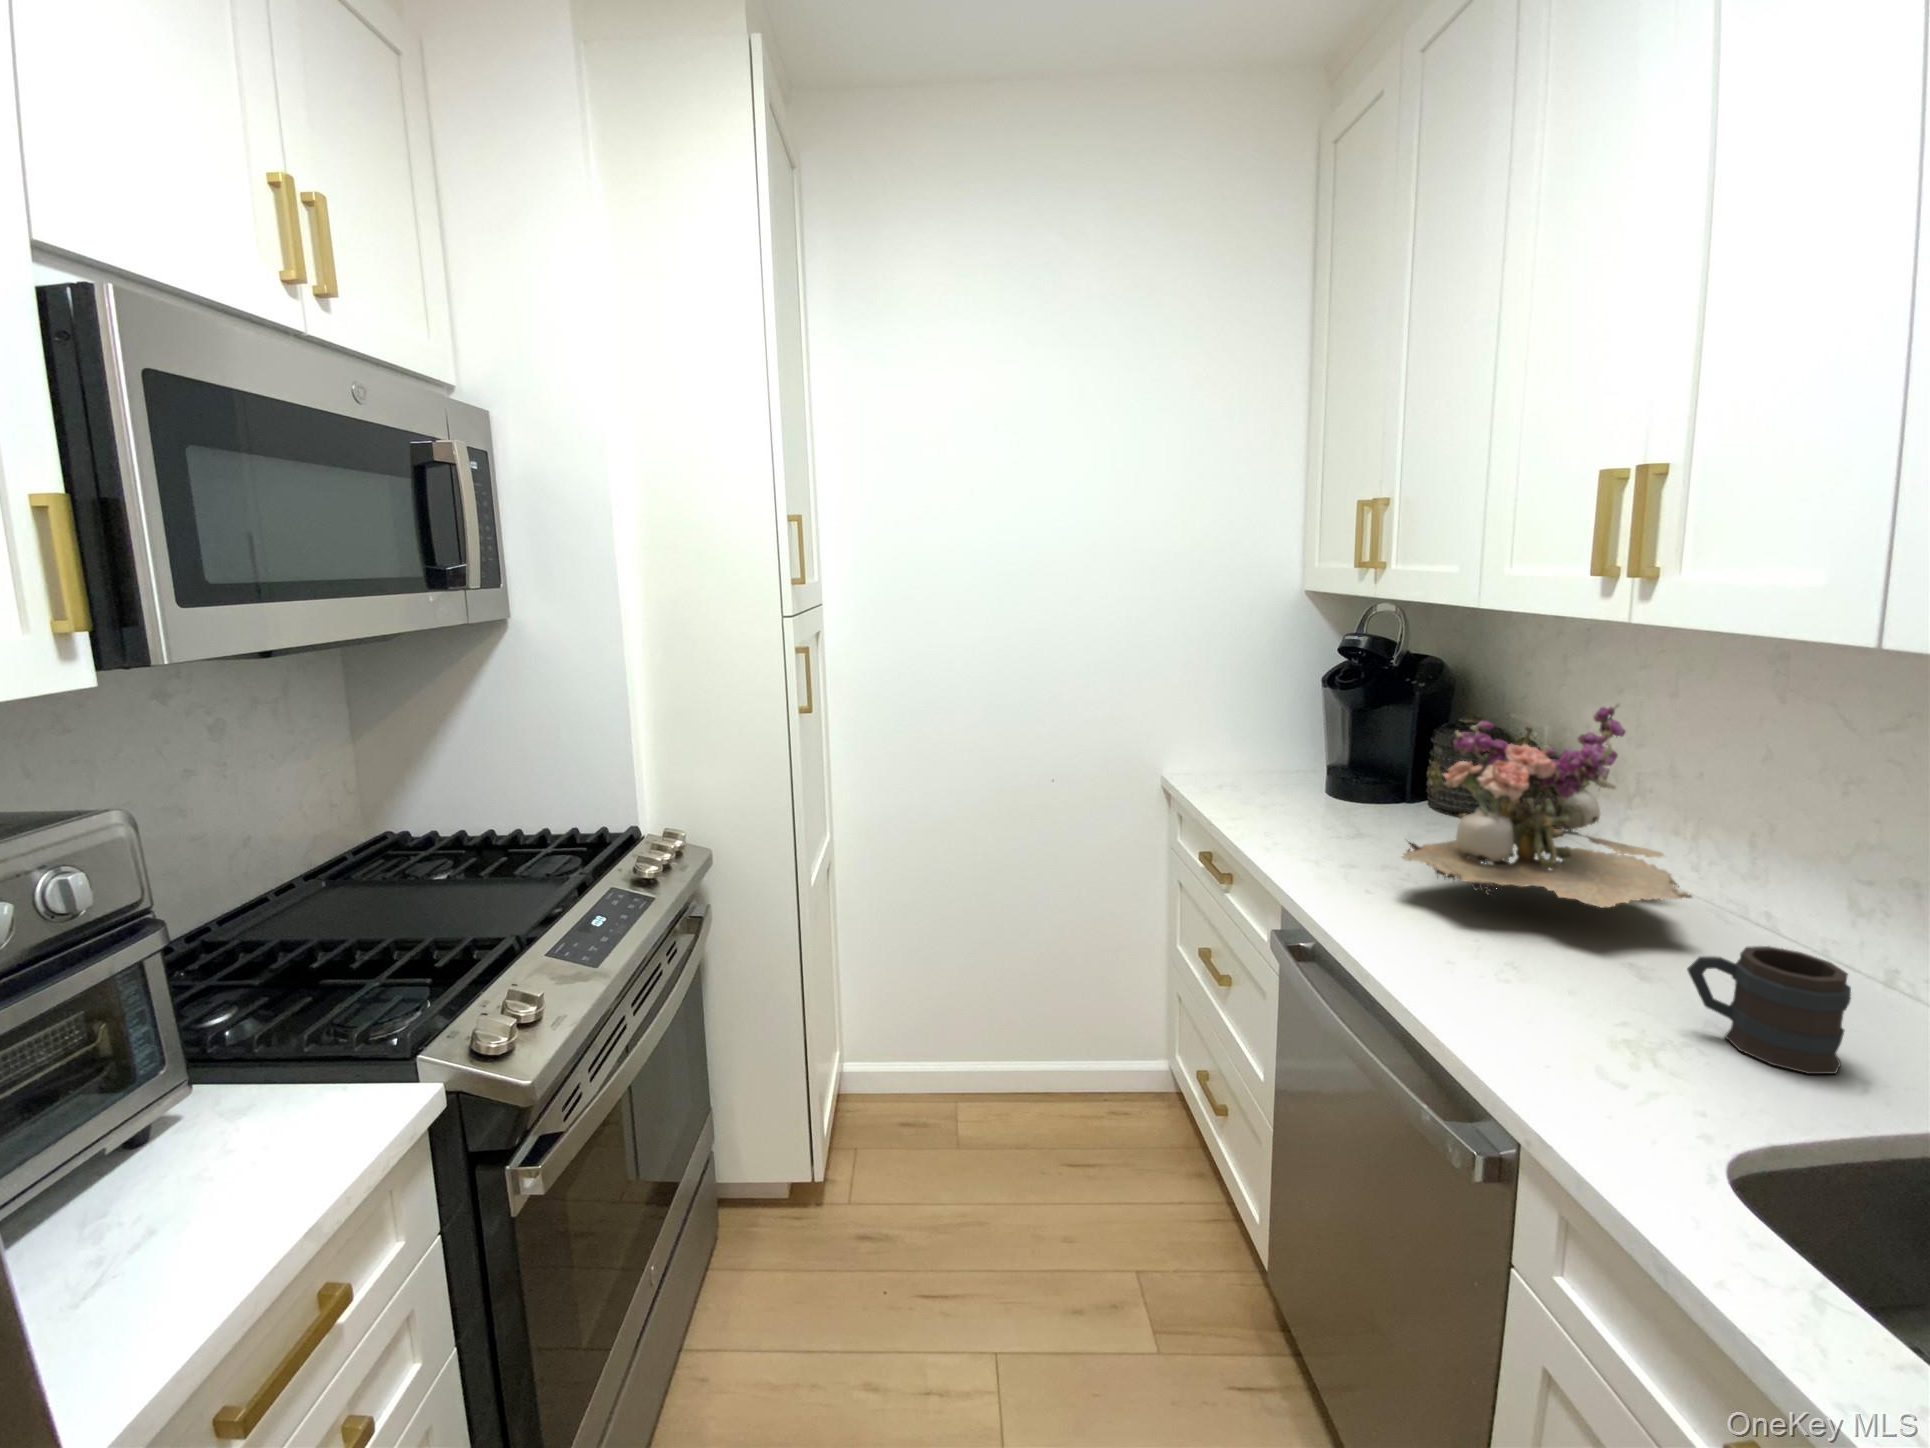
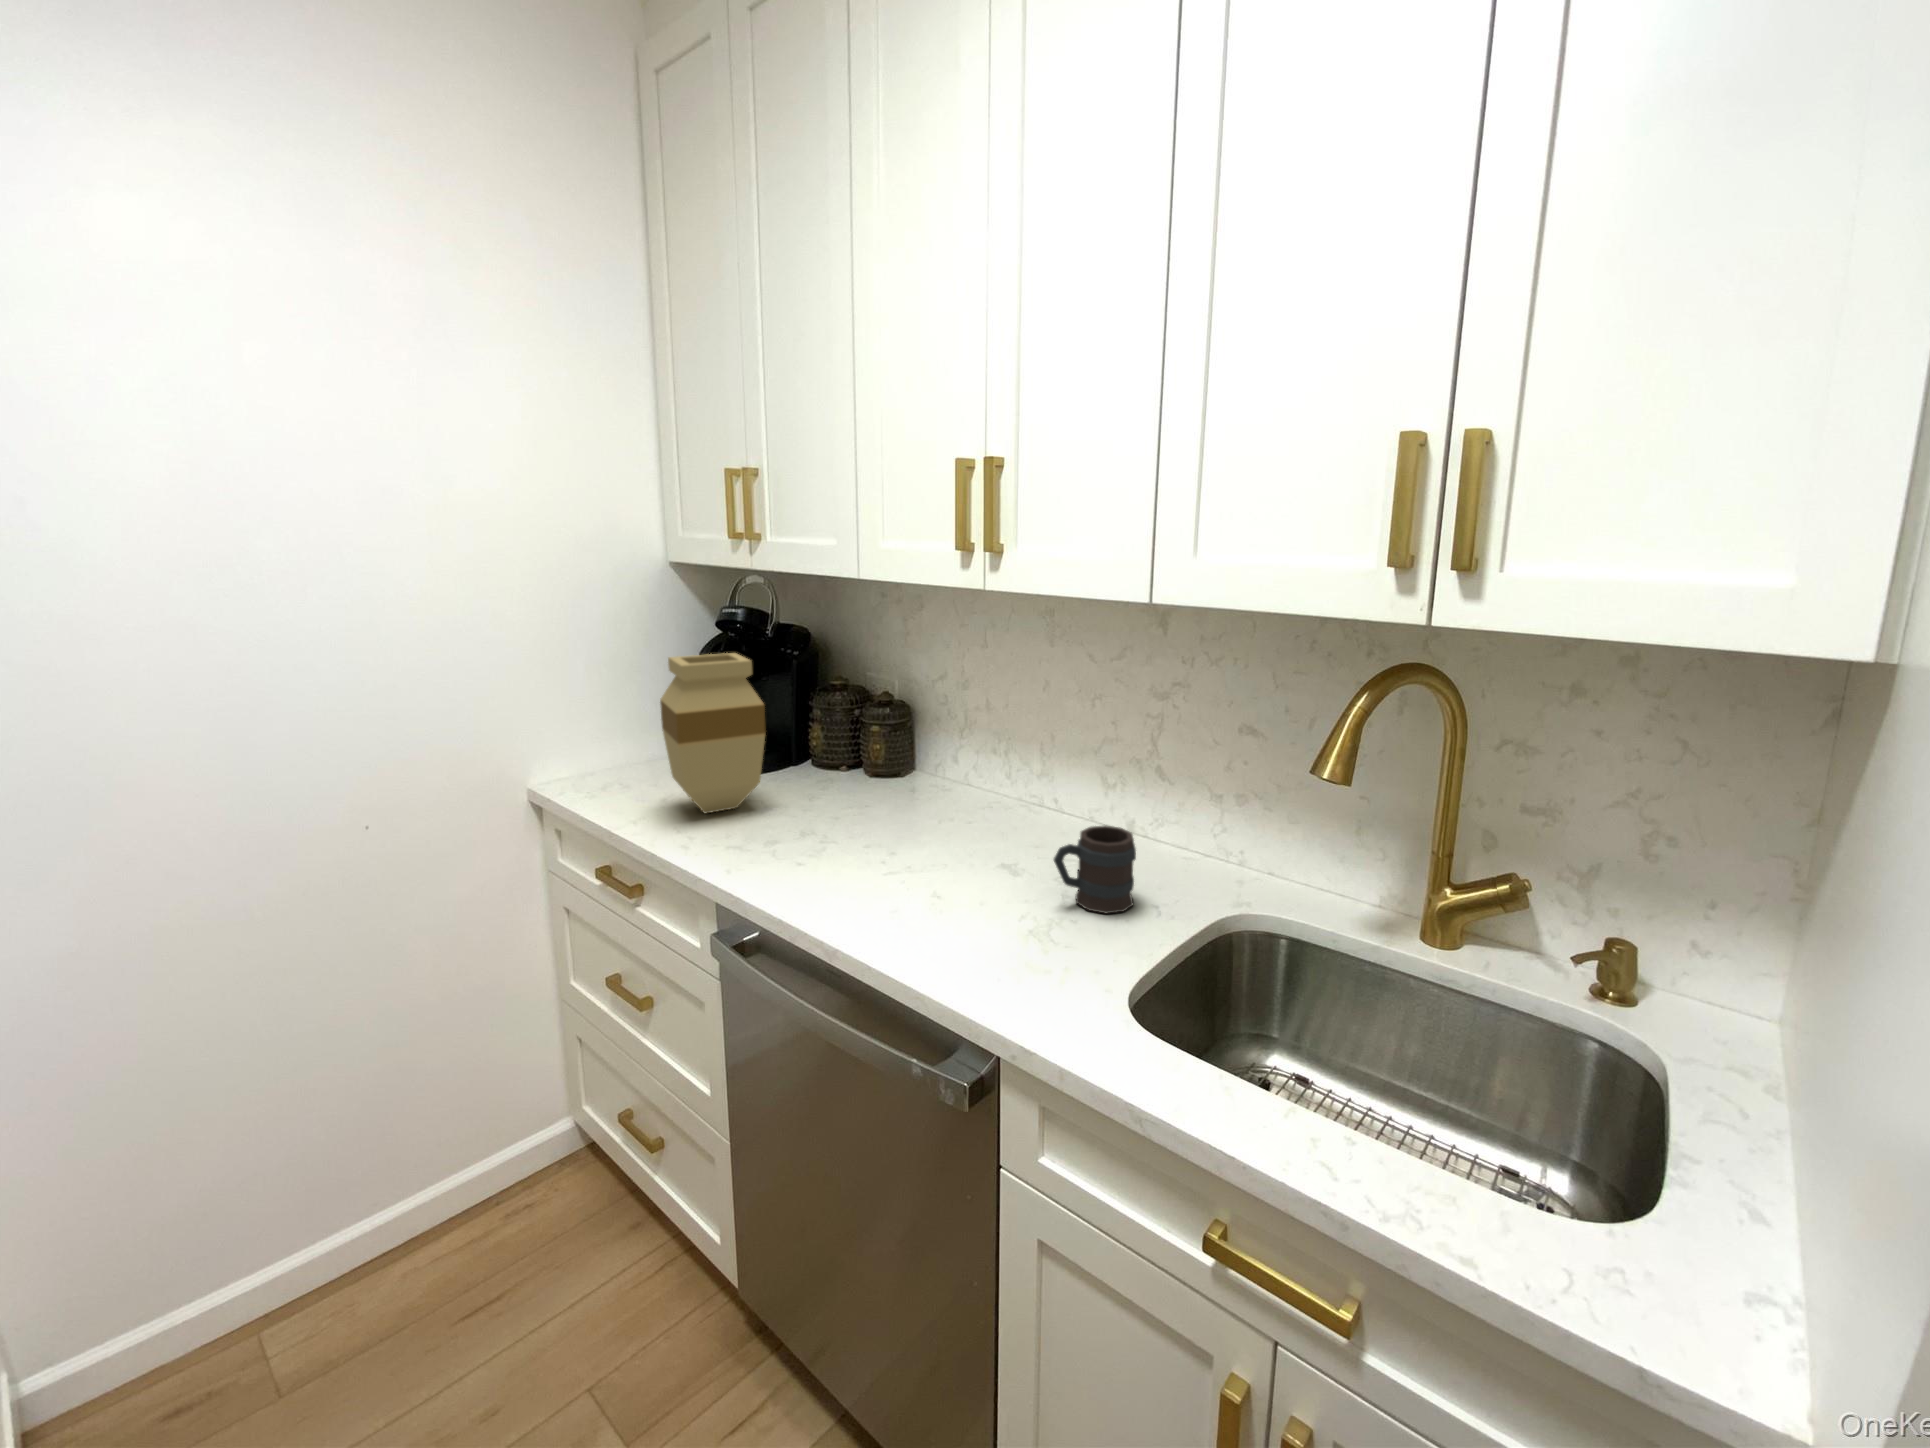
vase: none [1267,678,1364,828] -> present [660,653,766,813]
flower arrangement: present [1403,702,1692,908] -> none [825,655,1026,839]

